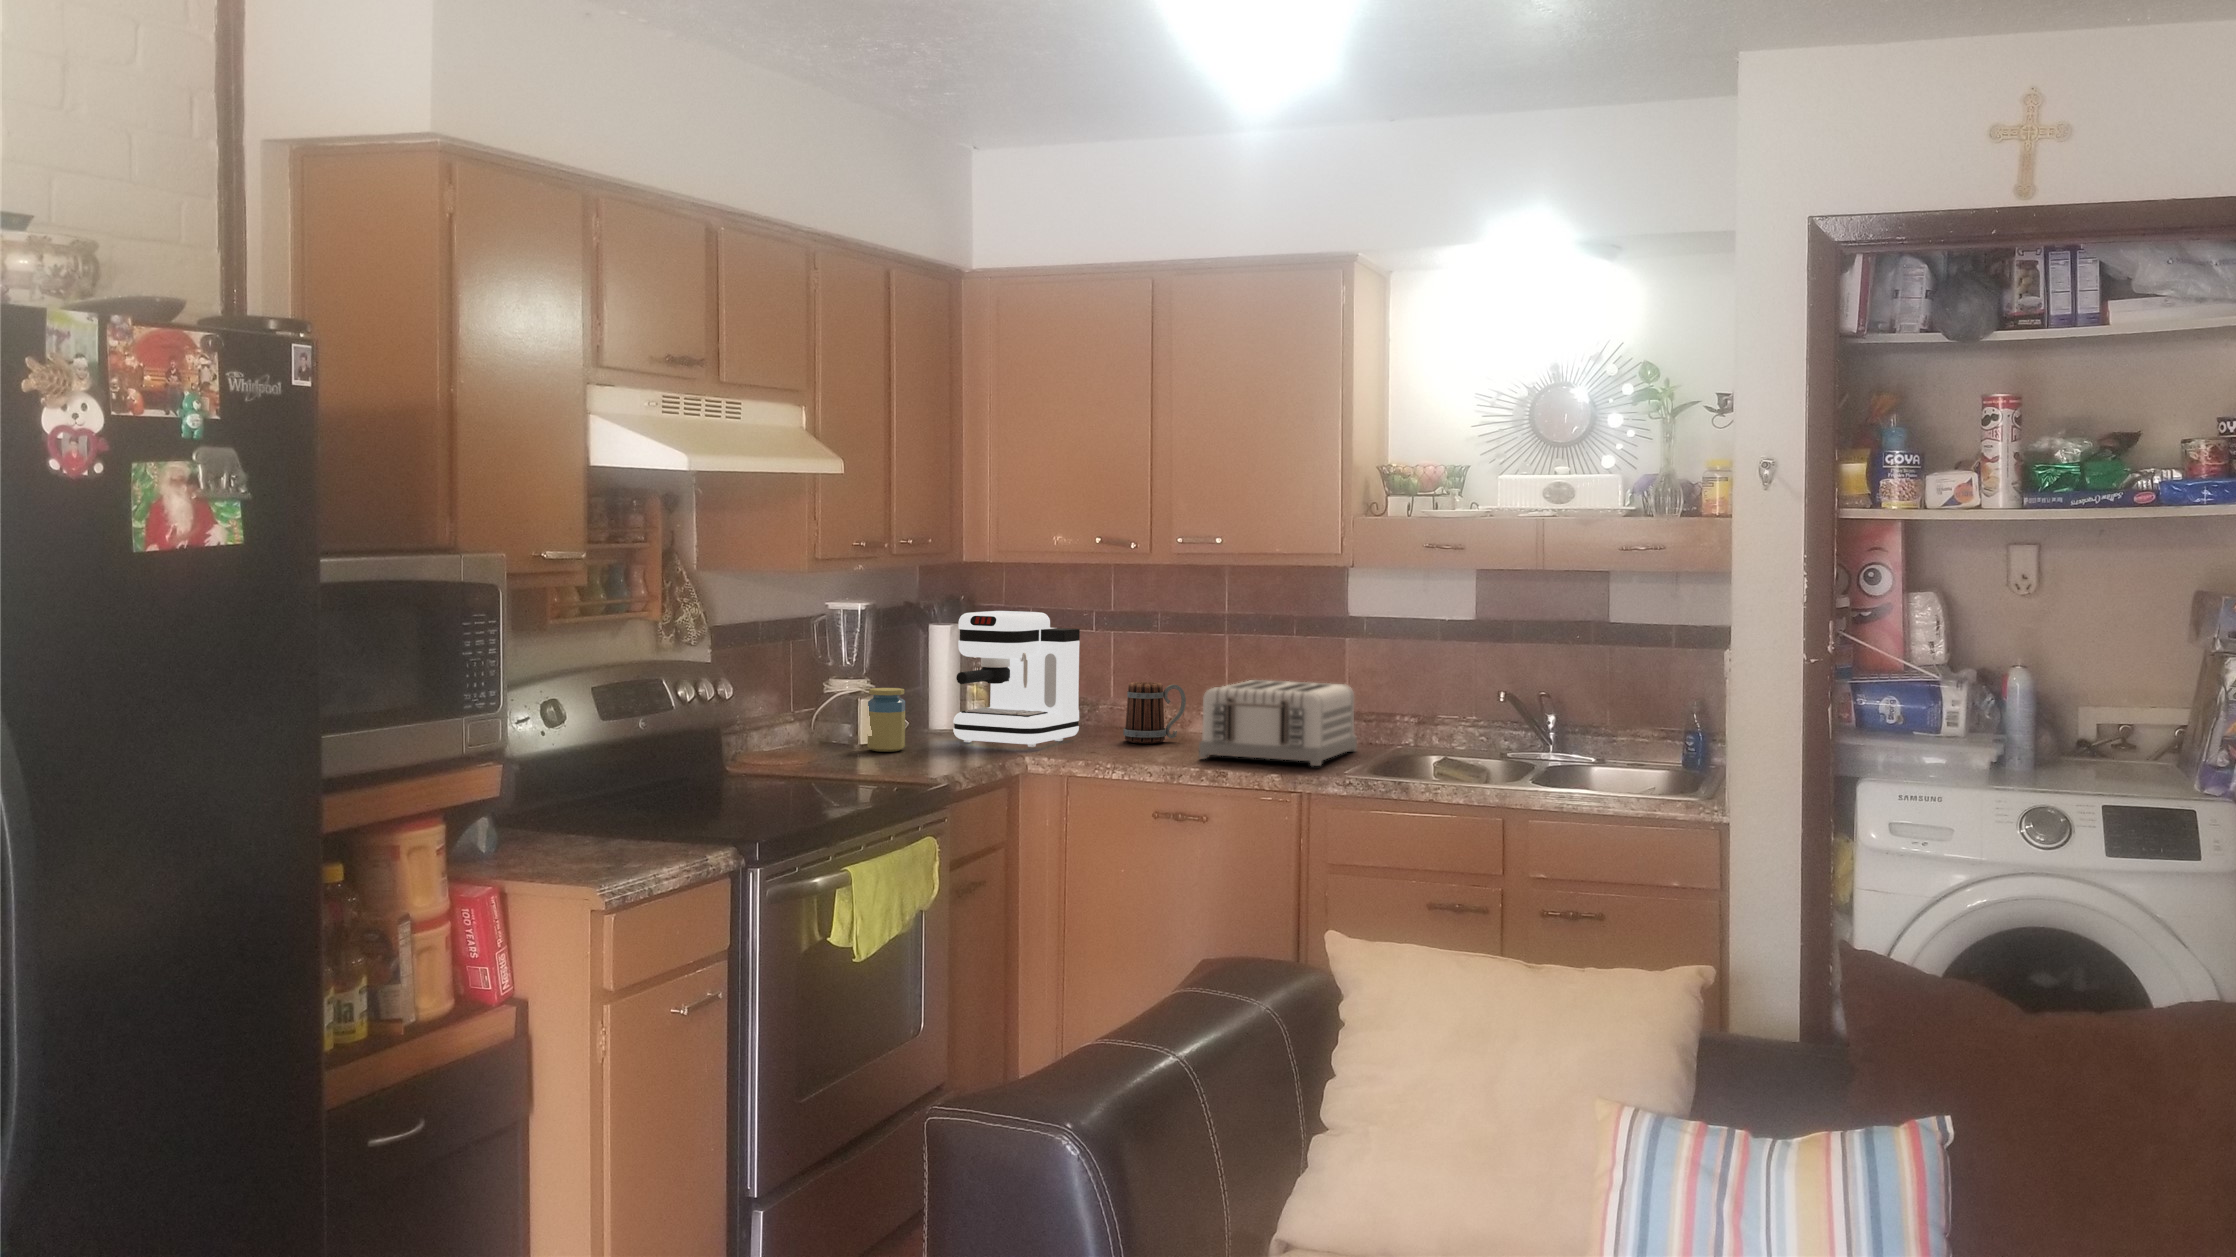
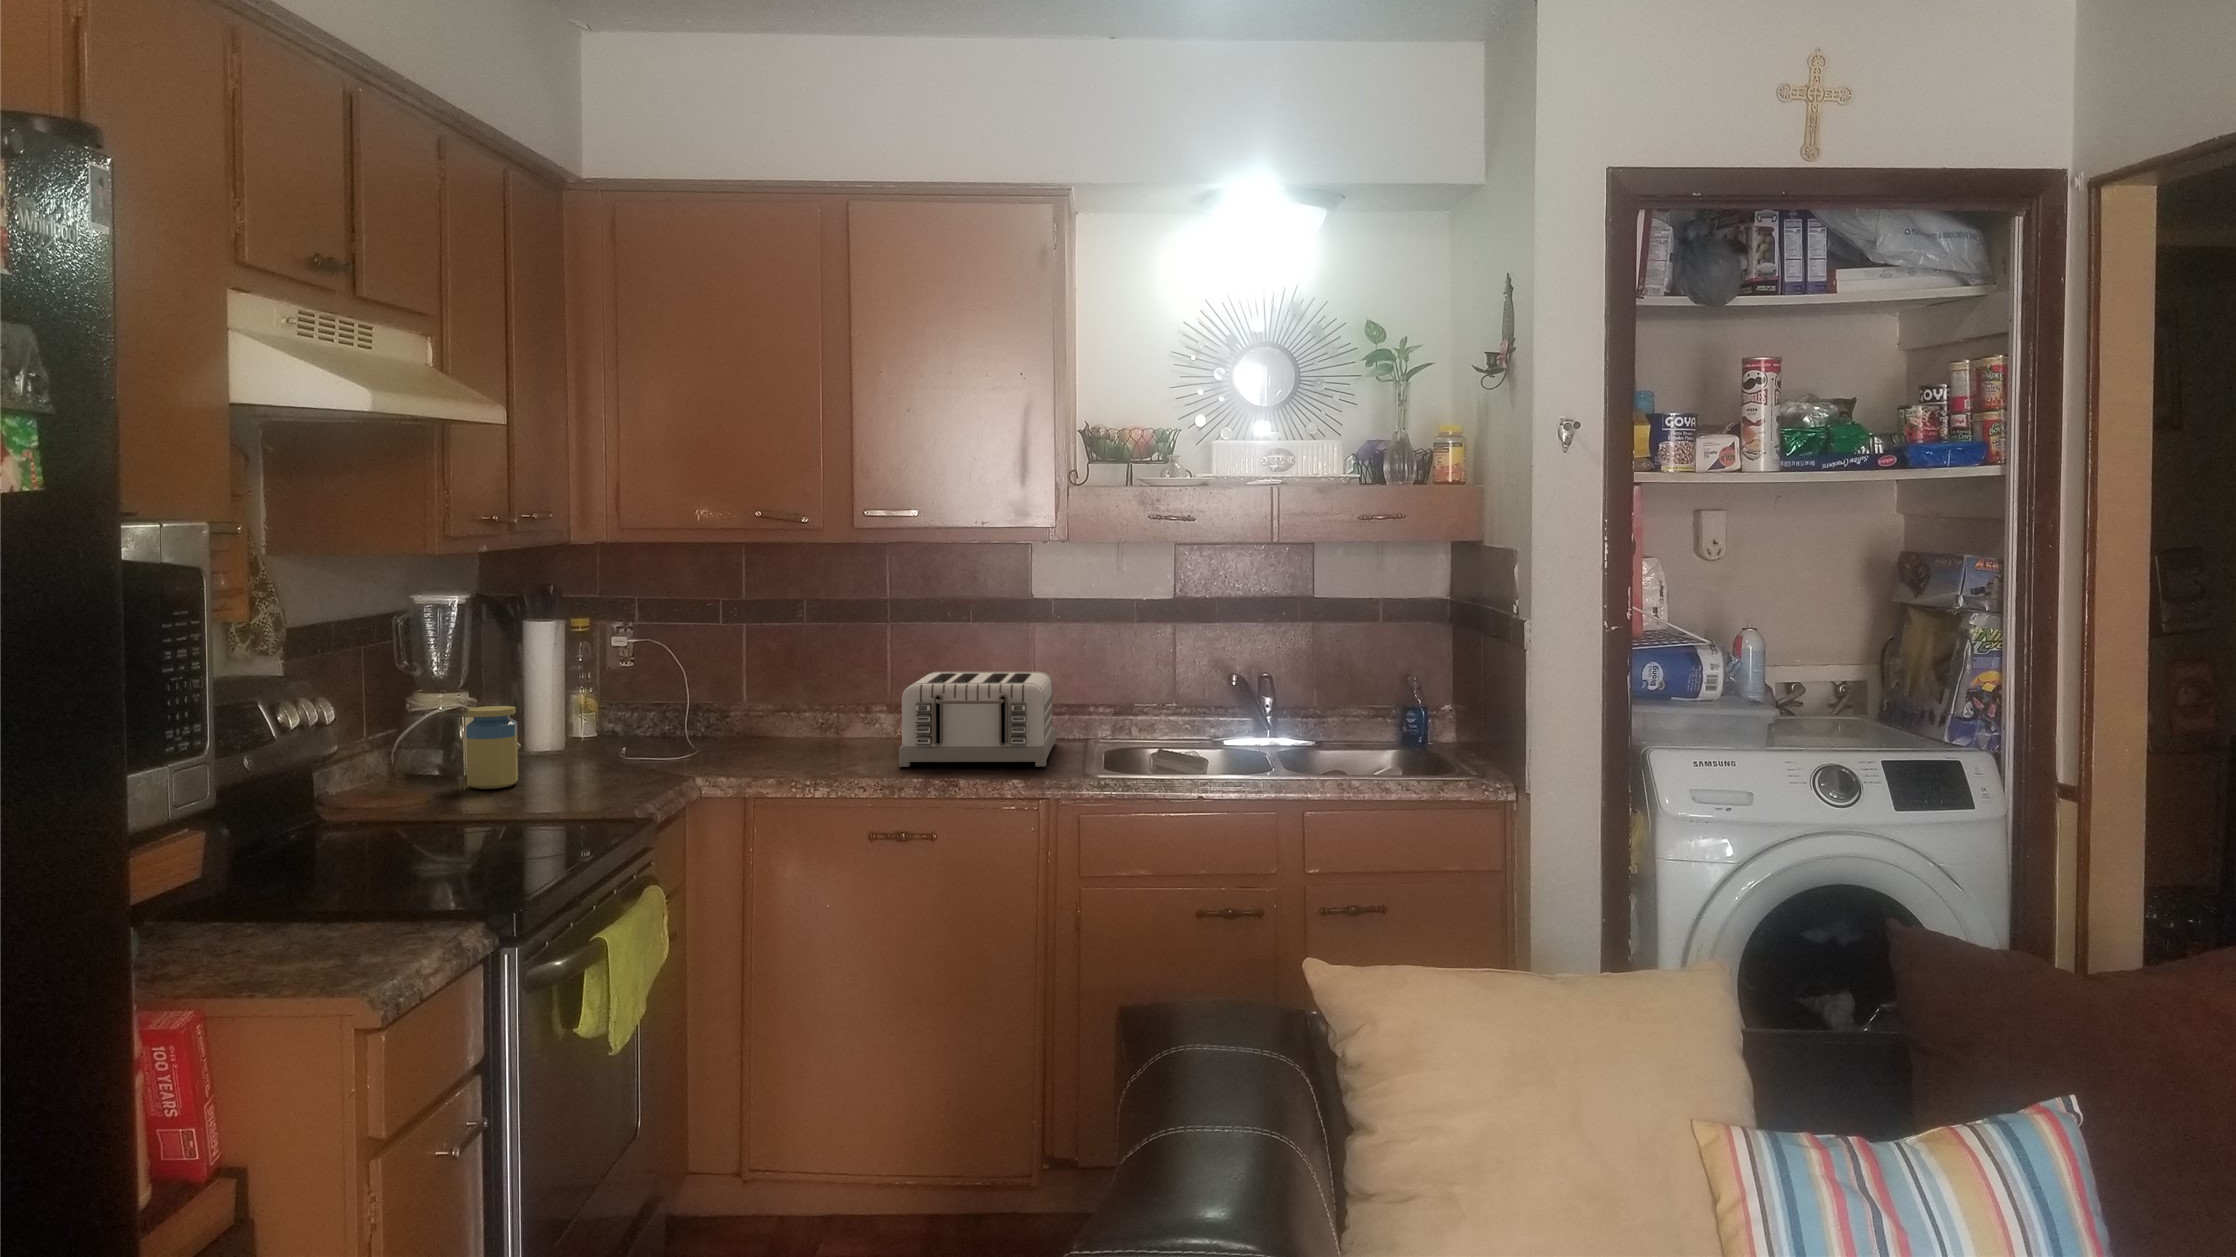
coffee maker: present [953,611,1080,747] -> none [576,604,731,767]
mug: present [1123,682,1186,743] -> none [786,680,858,752]

